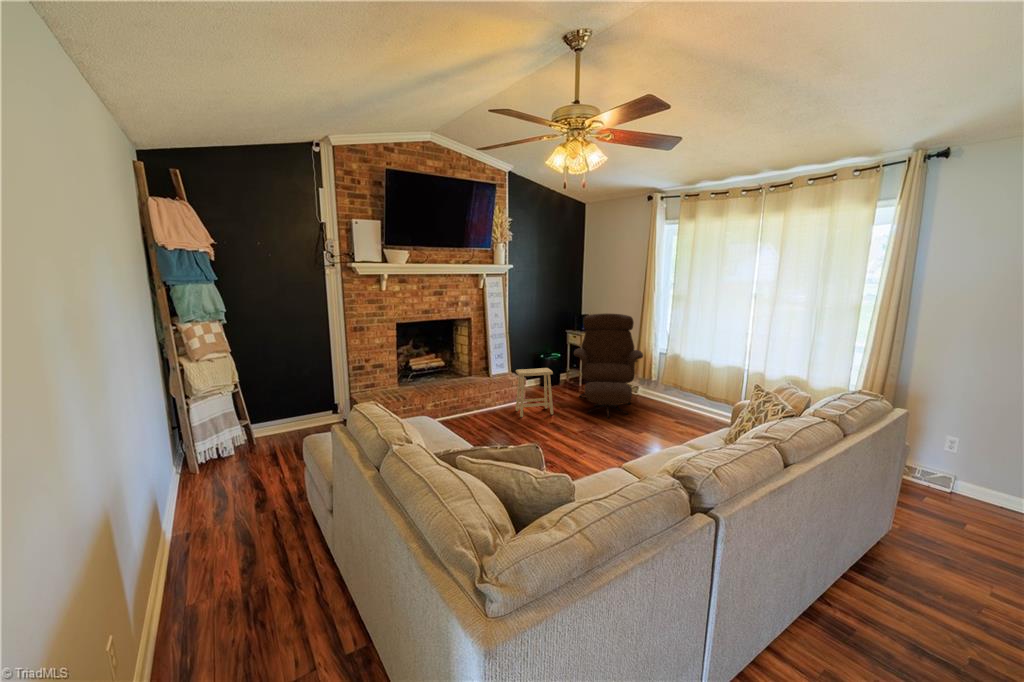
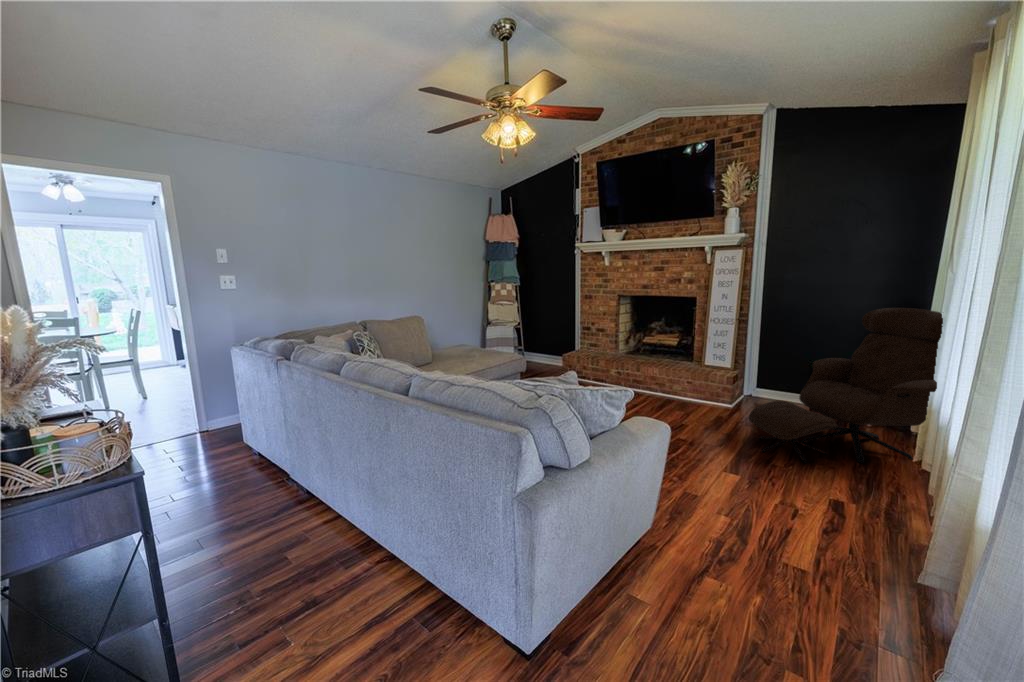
footstool: present [516,368,553,417] -> none [681,359,736,423]

